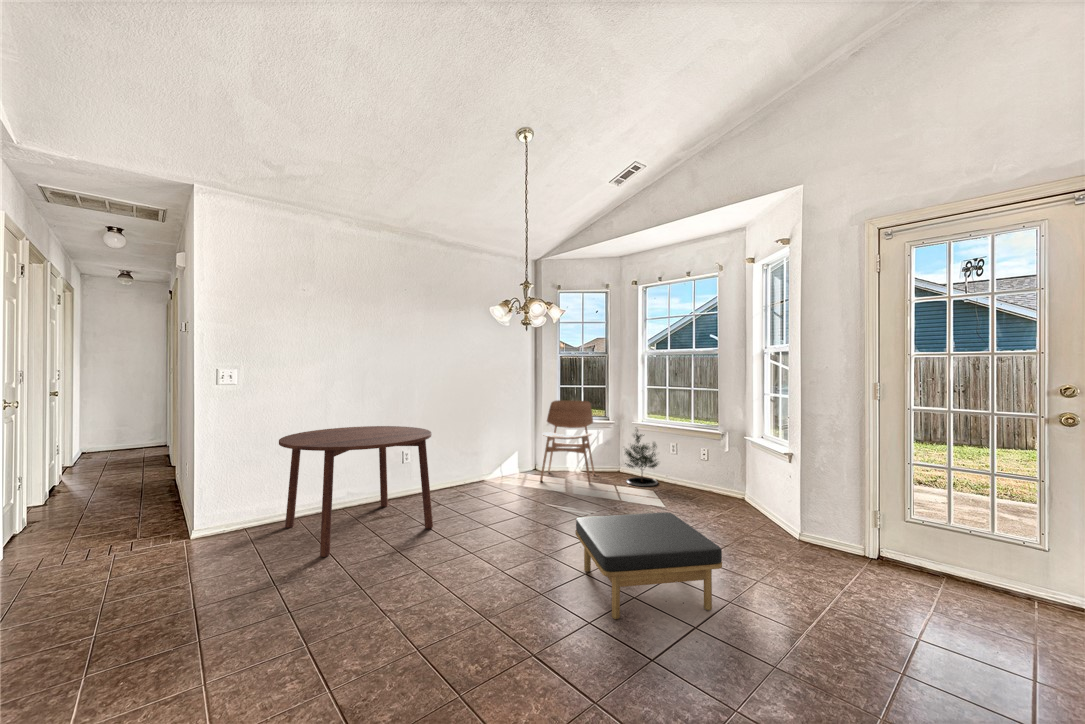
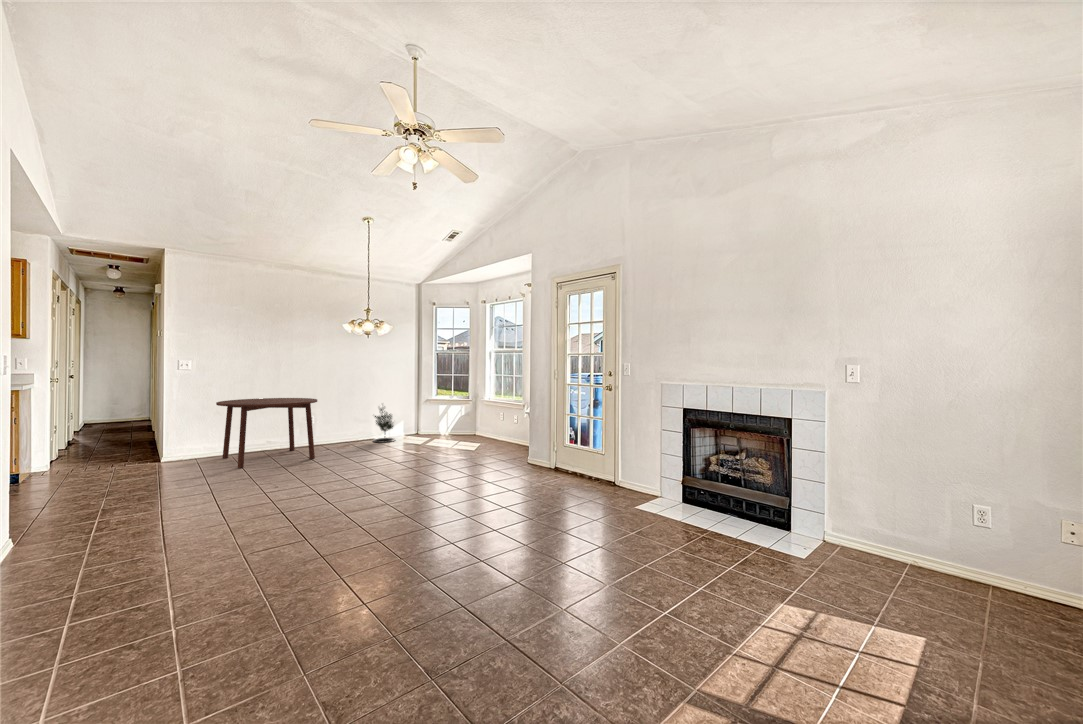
dining chair: present [540,400,595,483] -> none [412,385,456,442]
potted tree: present [625,430,658,486] -> present [373,408,395,443]
ottoman: present [575,512,722,619] -> none [370,442,439,486]

